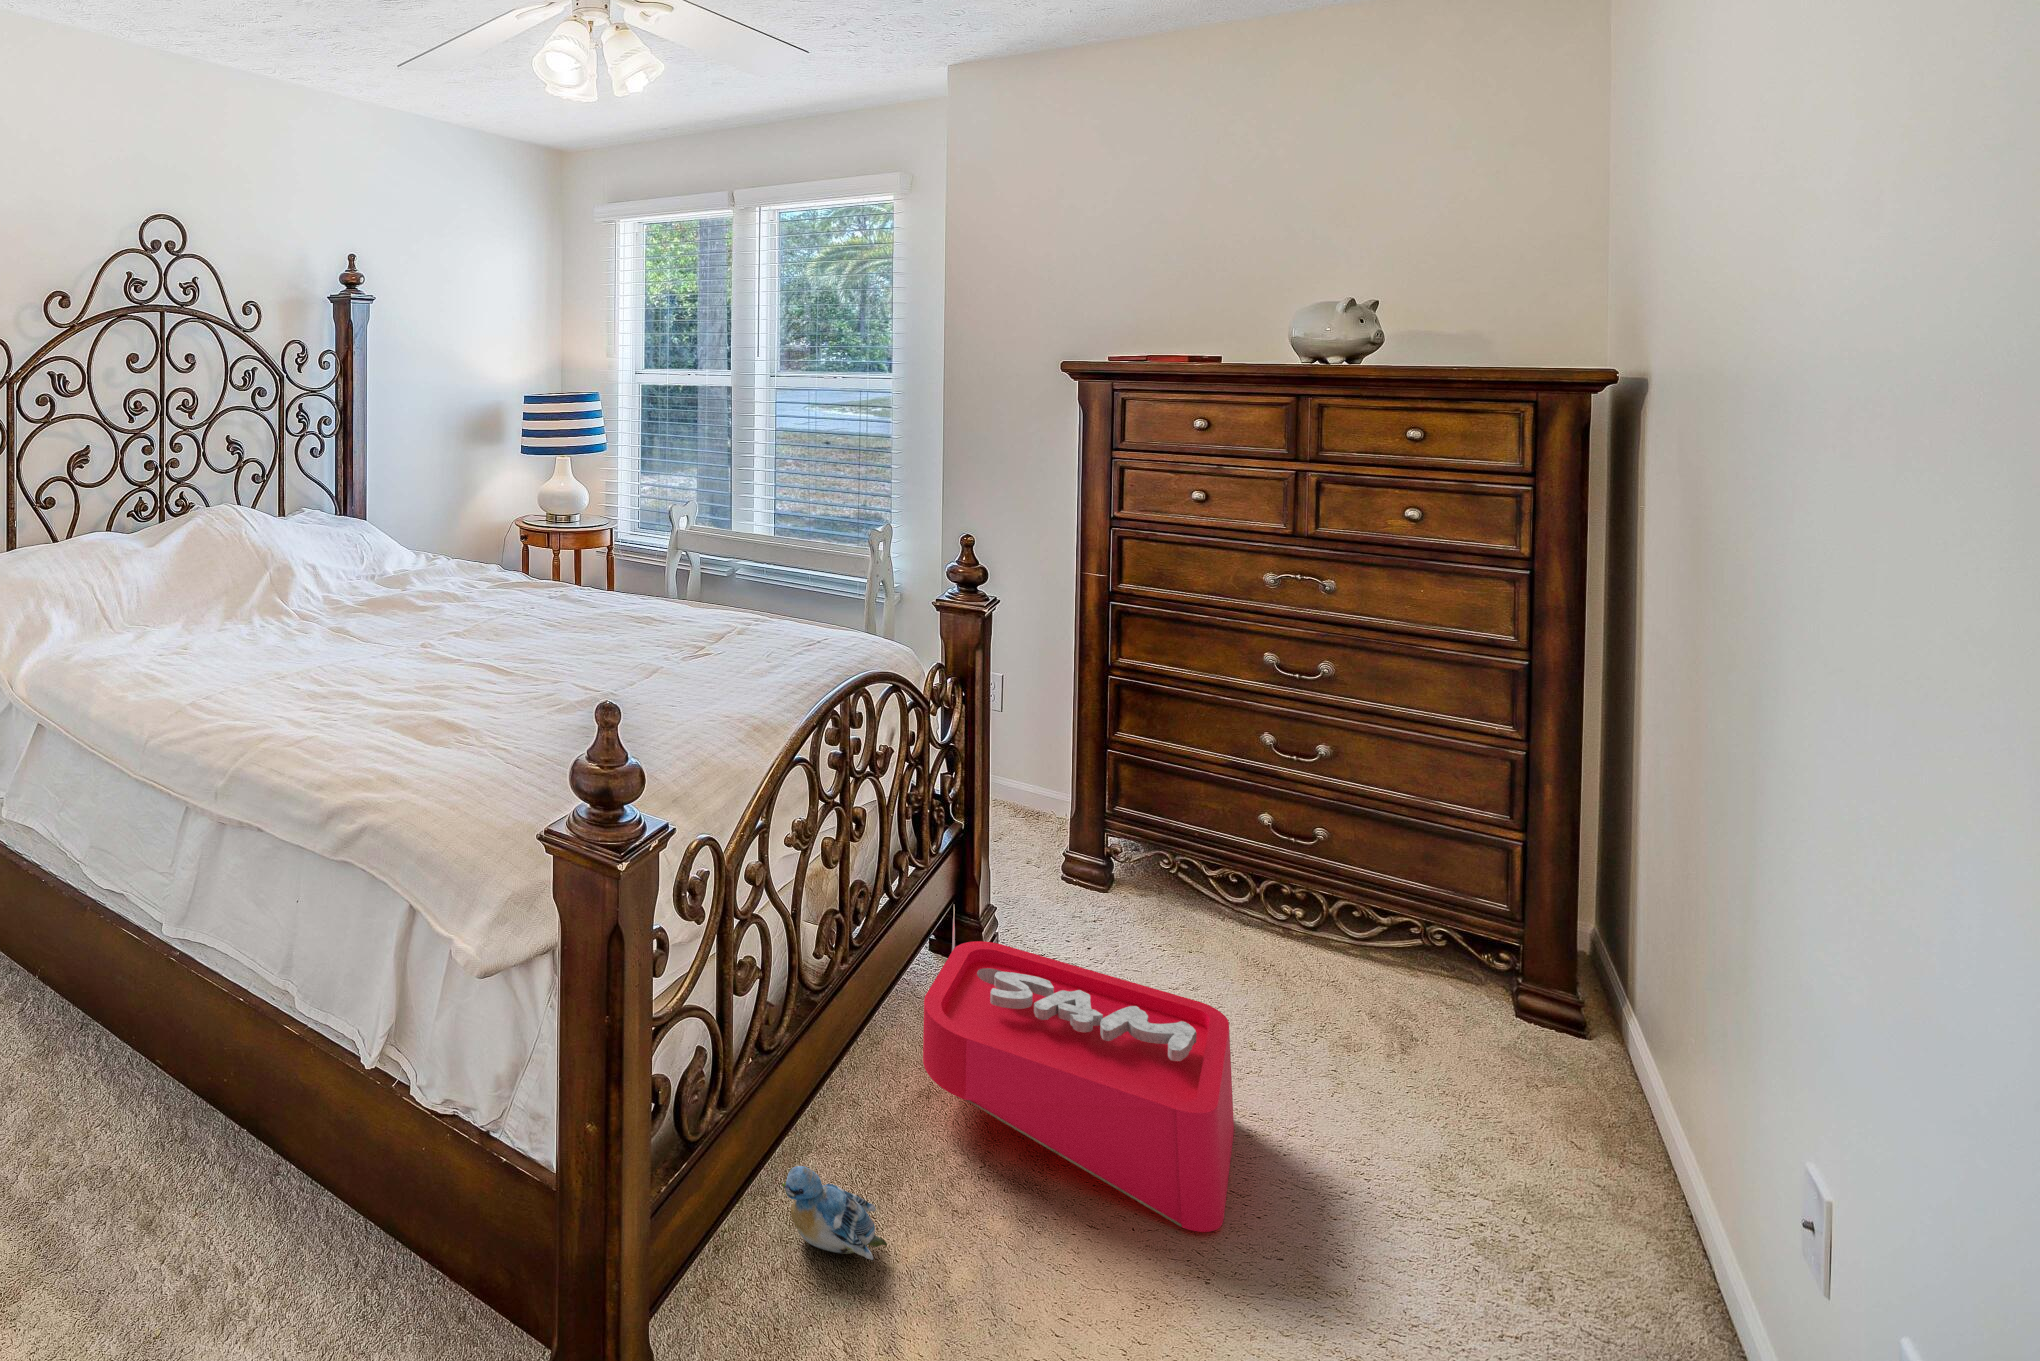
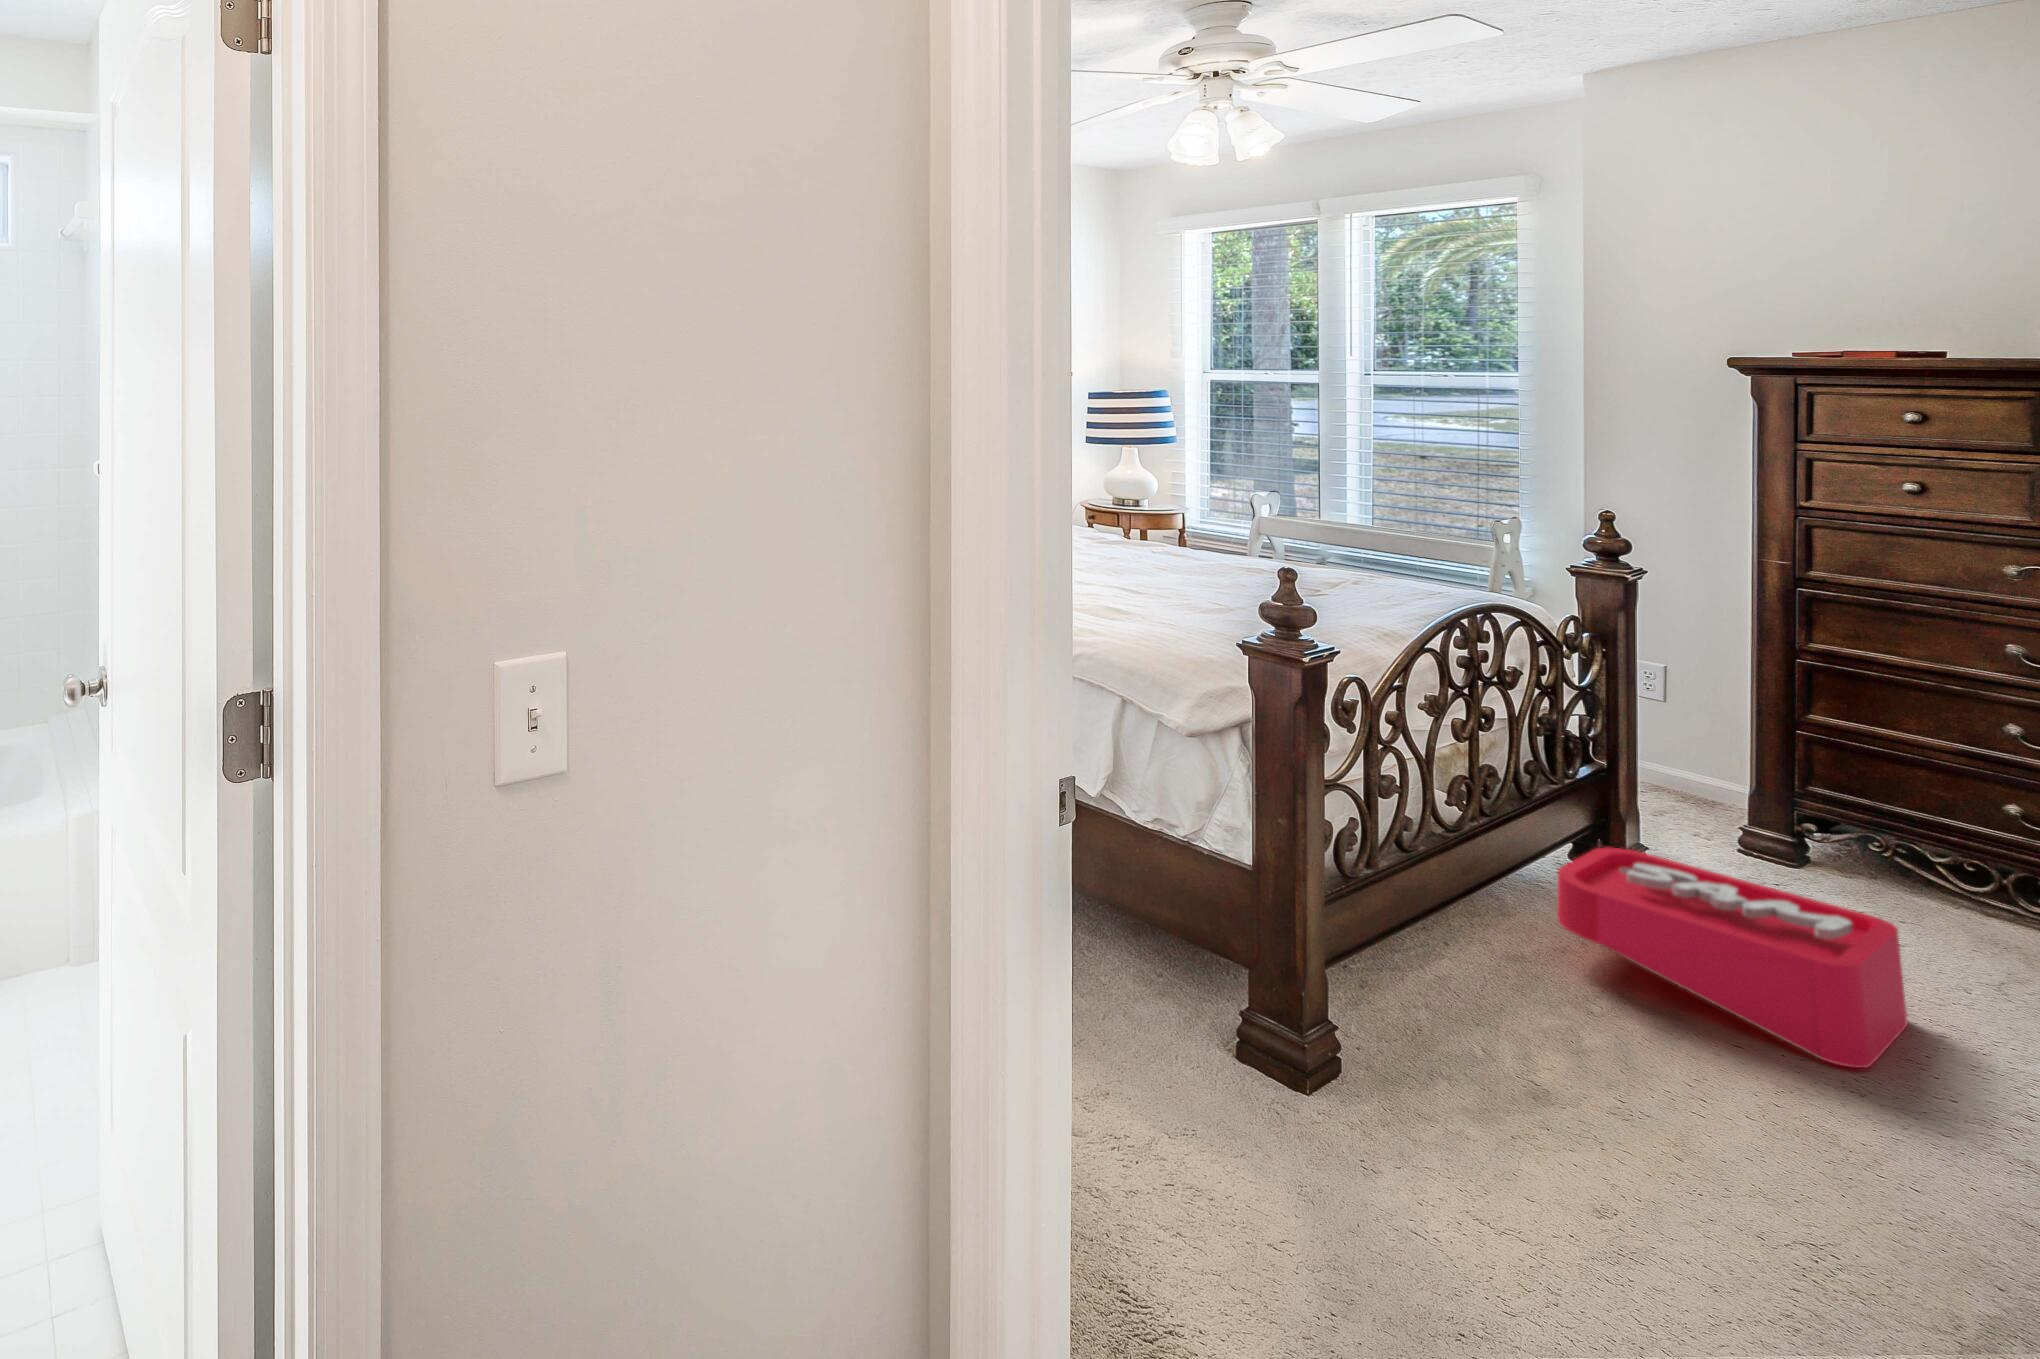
plush toy: present [782,1166,887,1260] -> none [1417,943,1514,1012]

